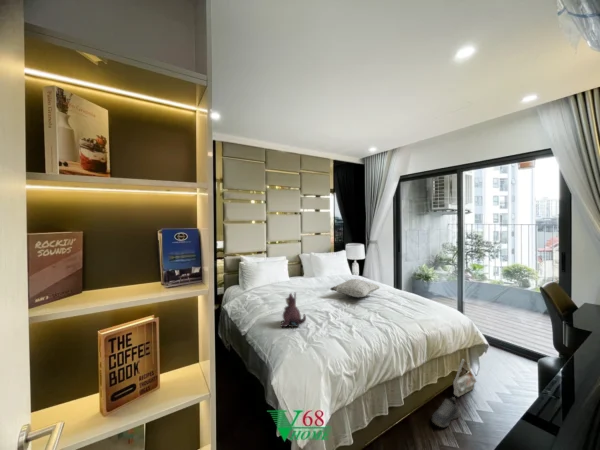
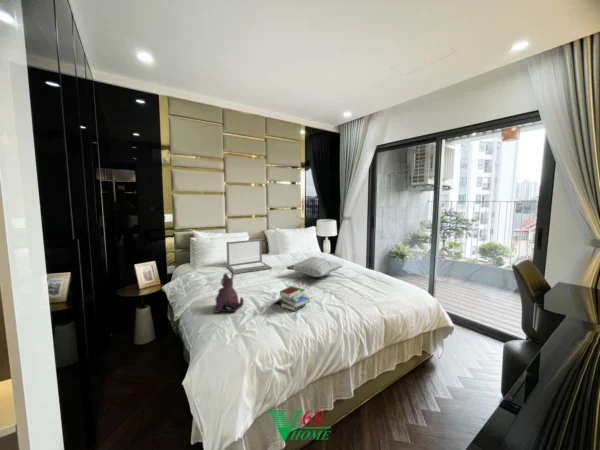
laptop: none [273,263,314,294] -> present [226,239,272,274]
book: none [328,305,360,327] -> present [274,286,309,311]
bag: present [453,359,476,397] -> none [414,342,439,383]
shoe: present [432,398,460,427] -> none [385,384,417,418]

